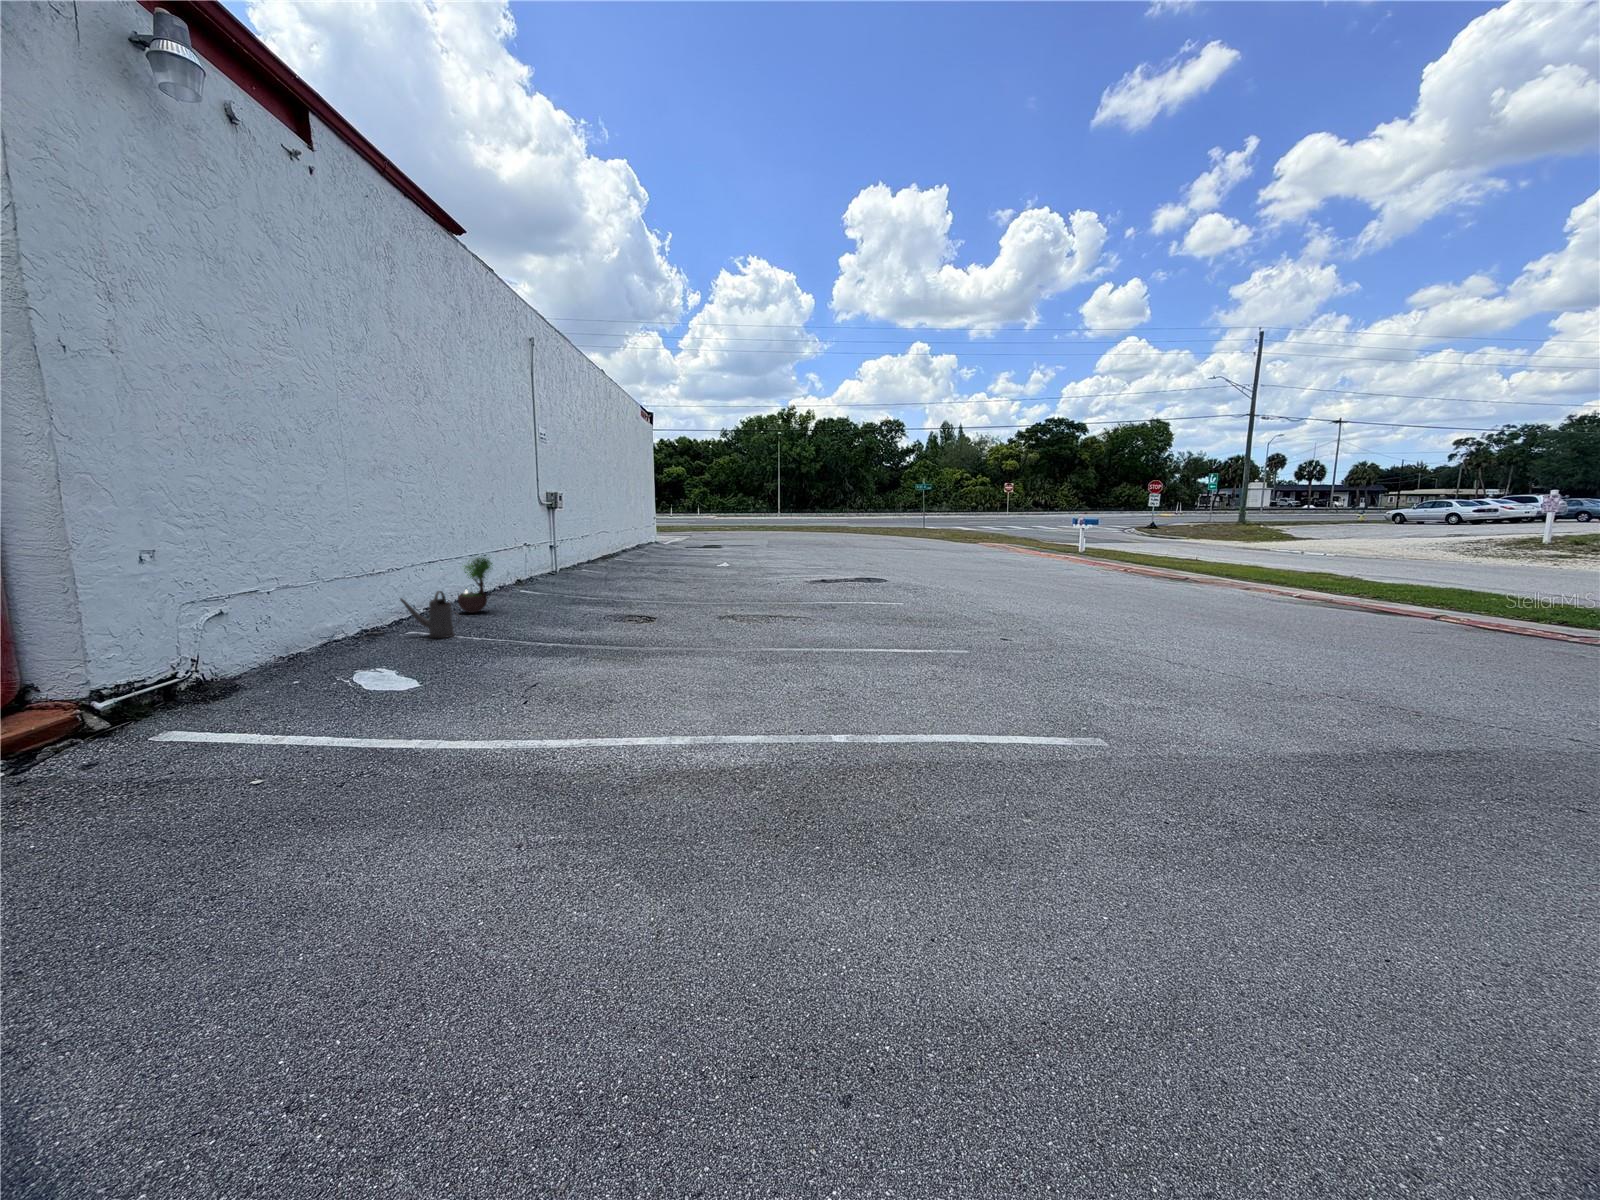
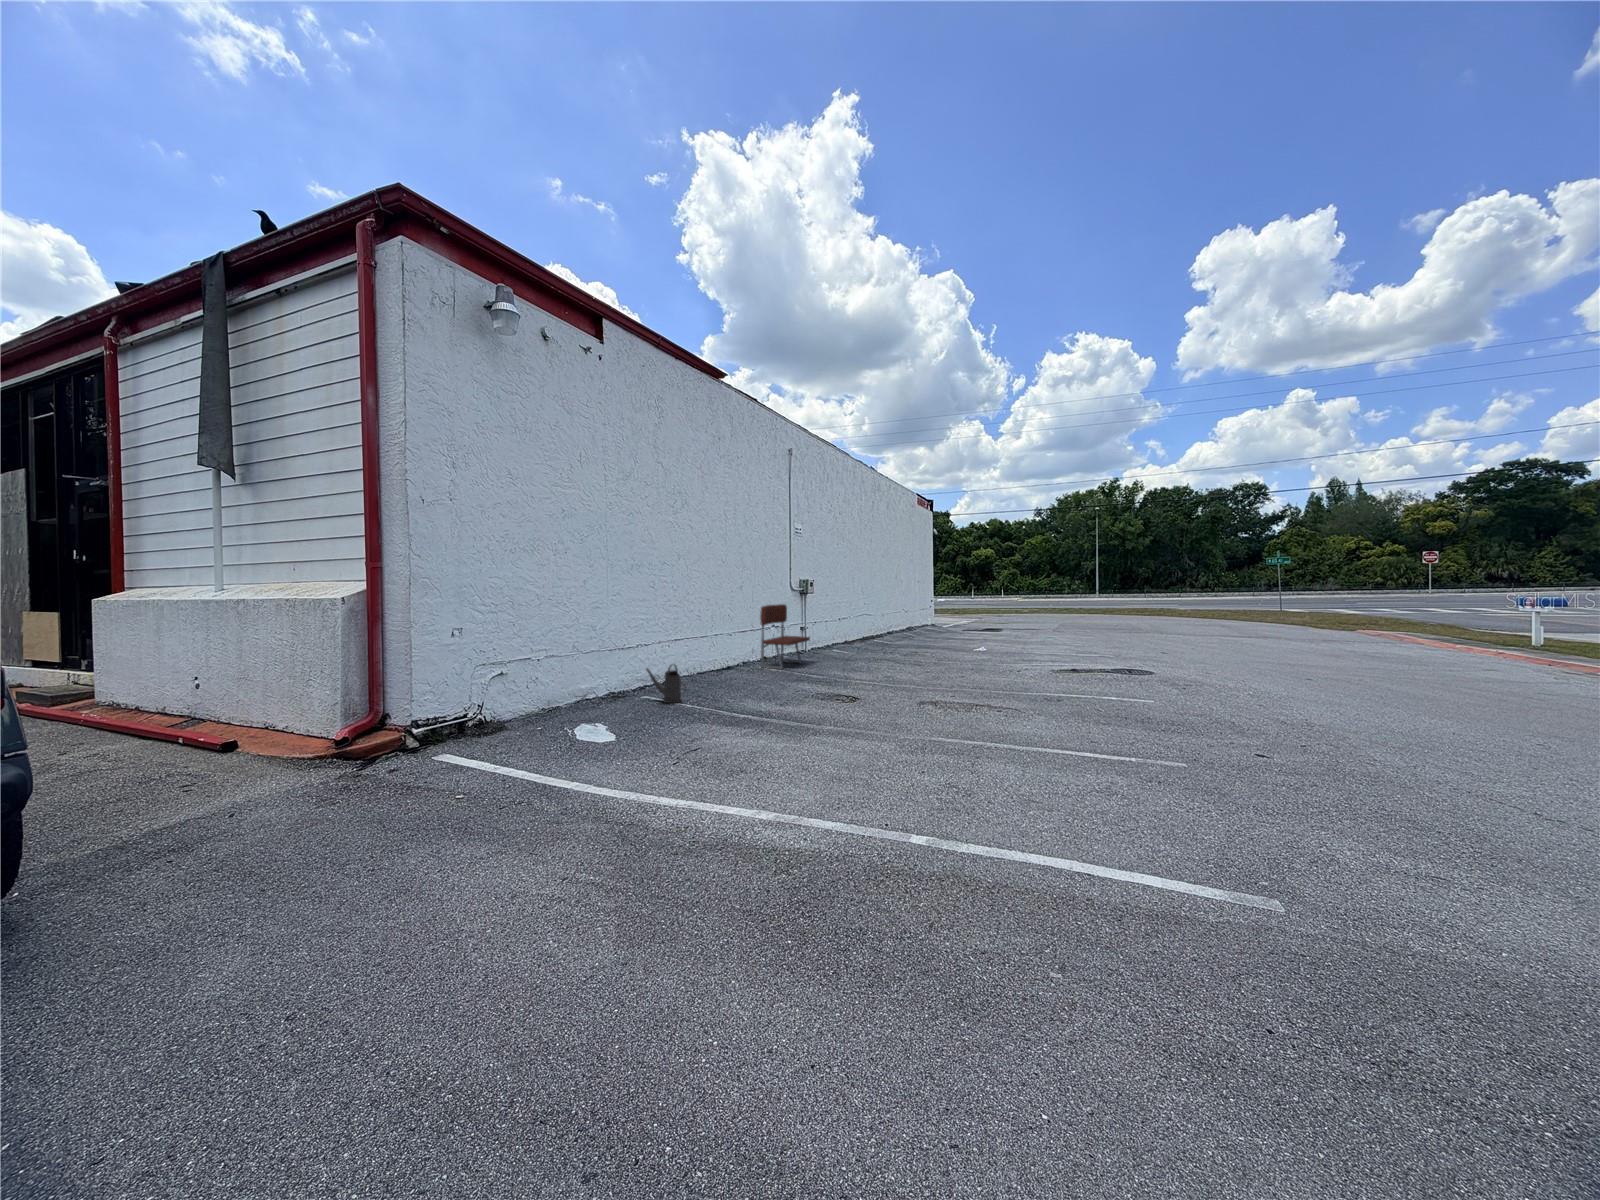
bench: none [514,520,570,593] -> present [760,604,810,670]
potted tree: present [458,557,492,613] -> none [701,632,731,683]

